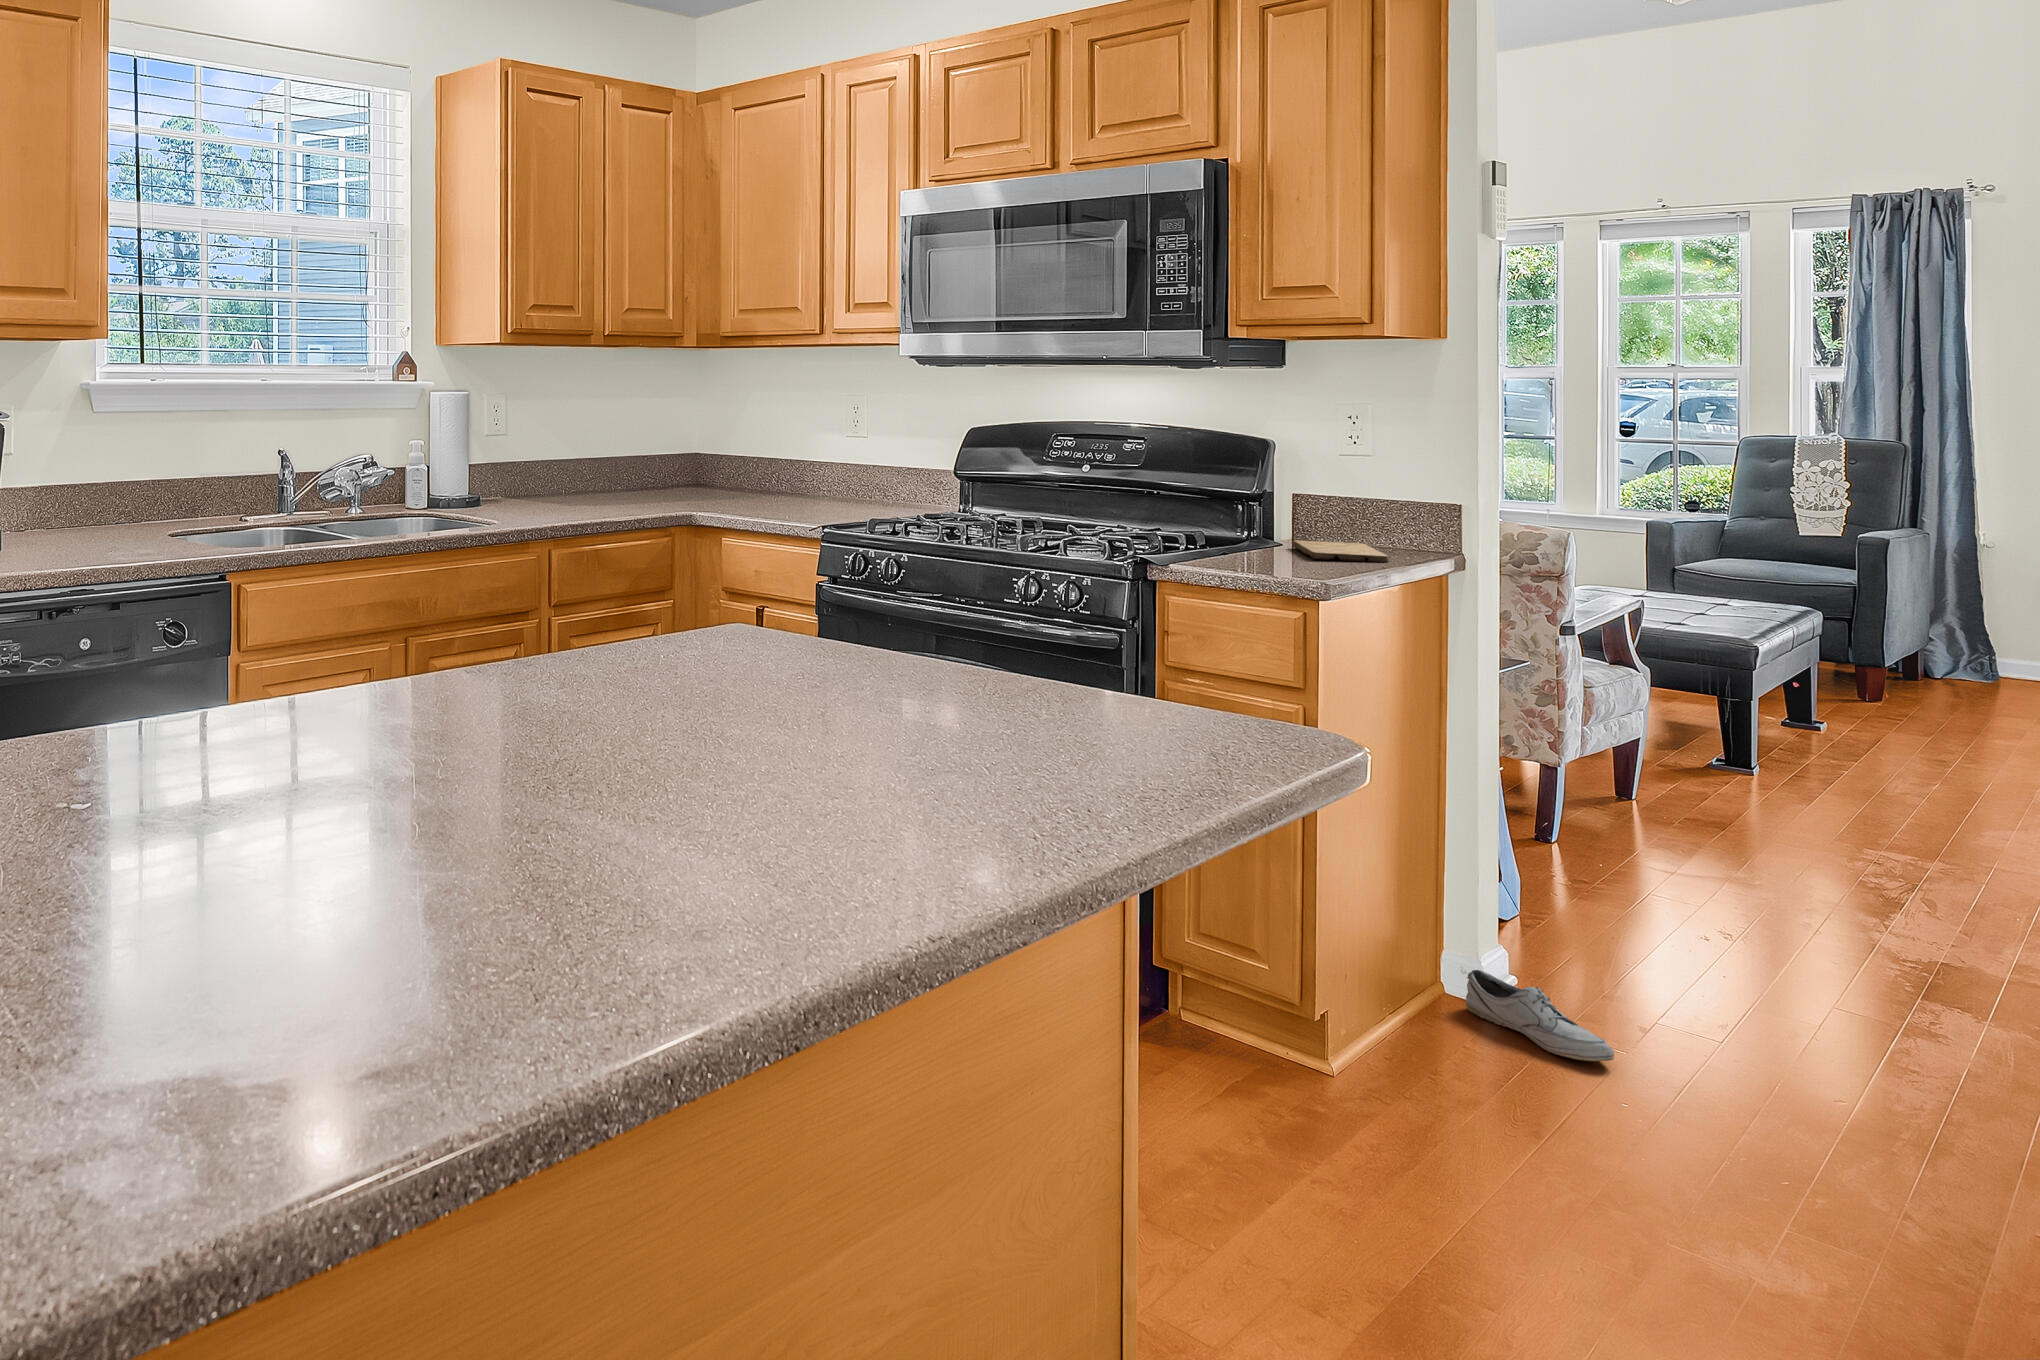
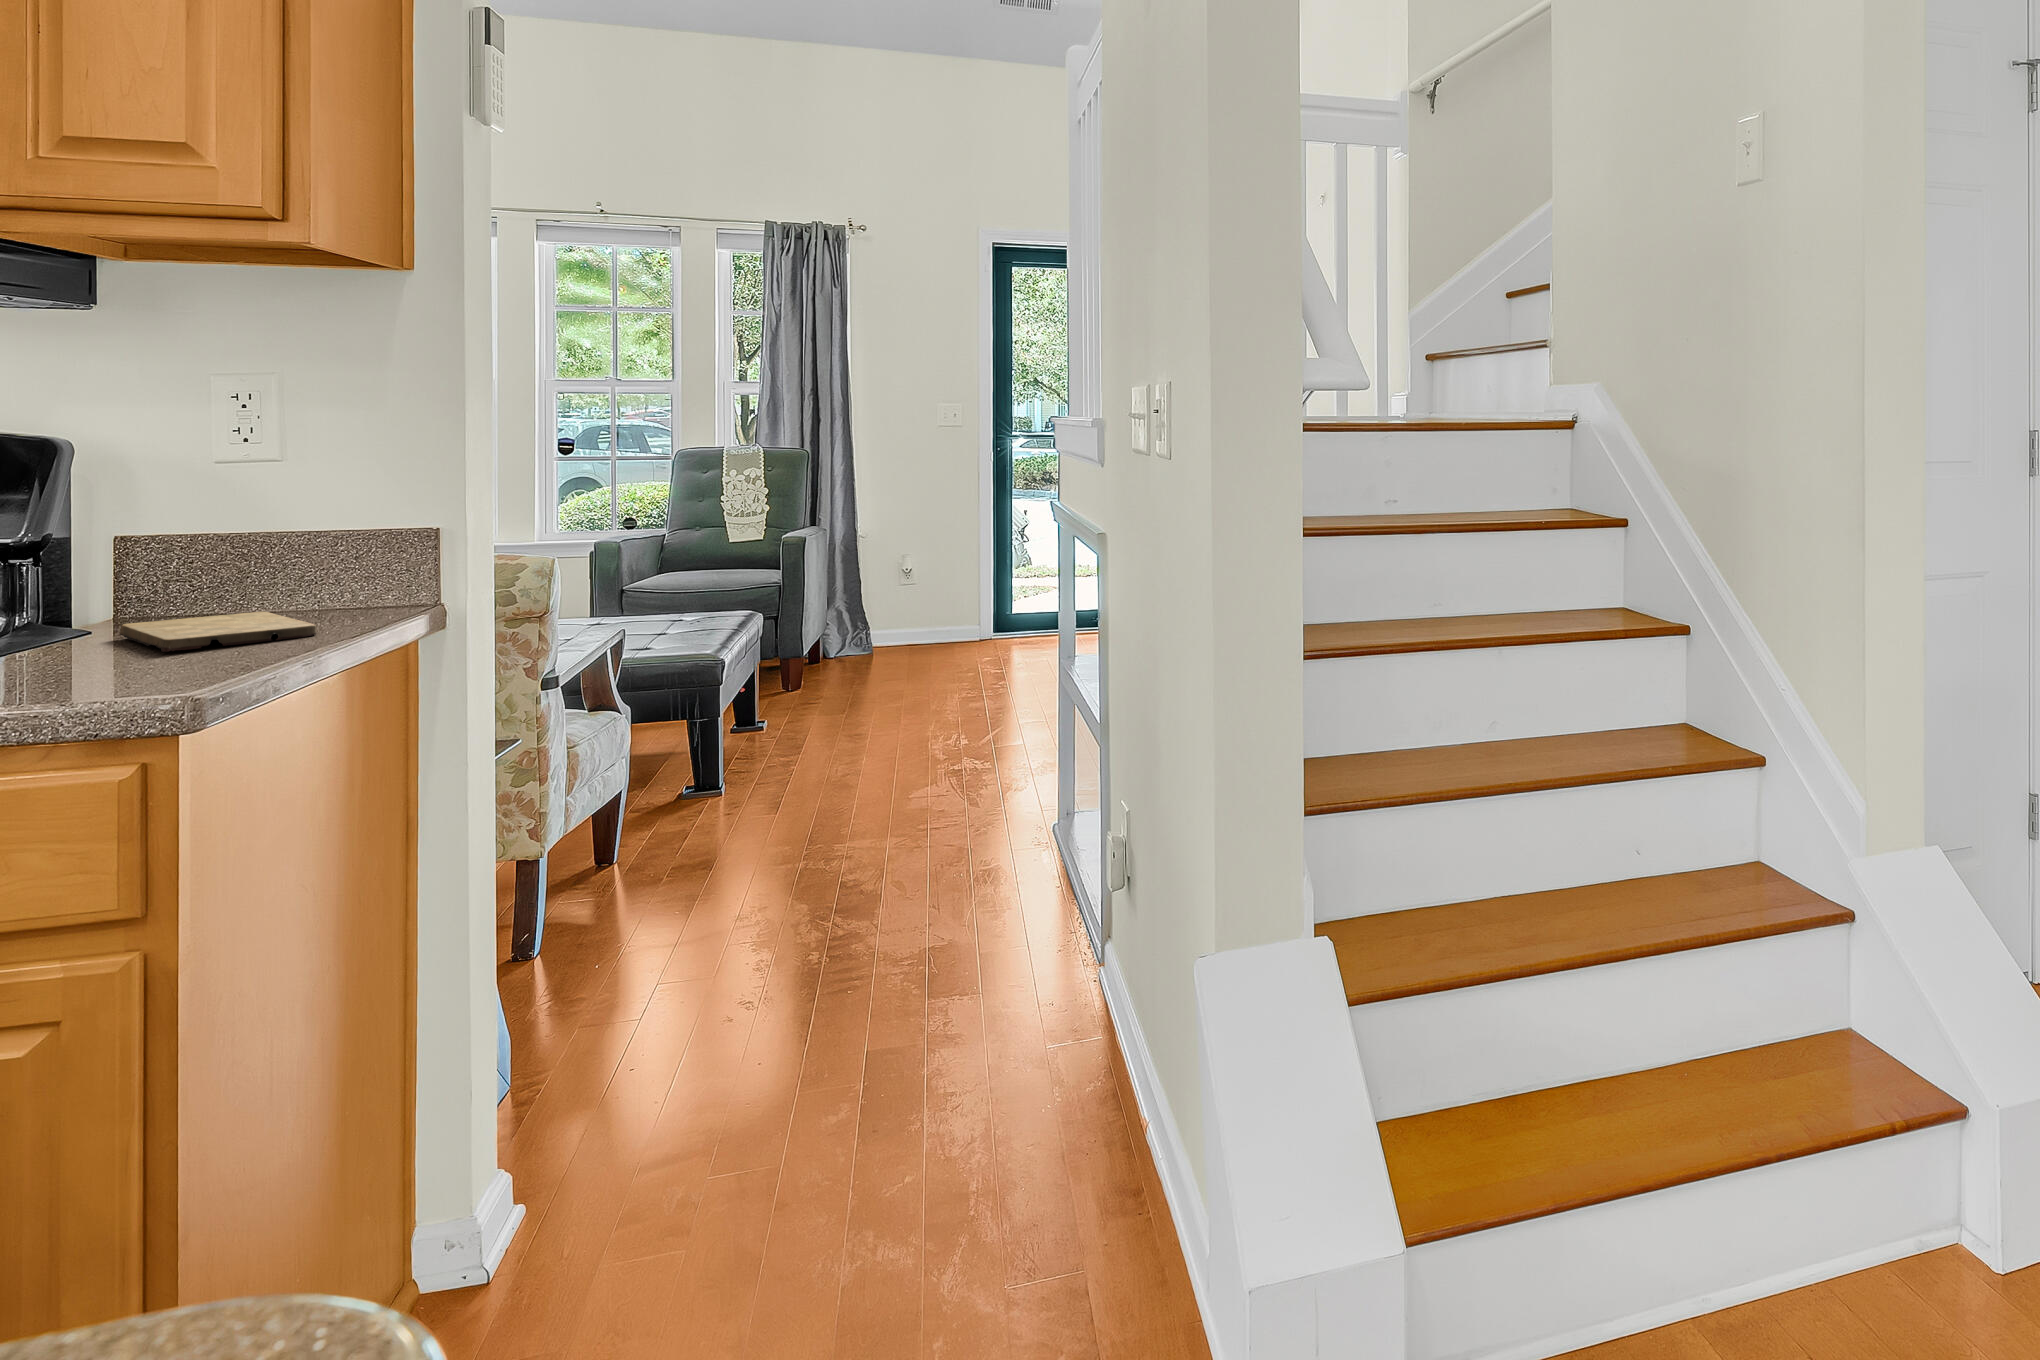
shoe: present [1466,970,1614,1061] -> none [445,1216,666,1309]

